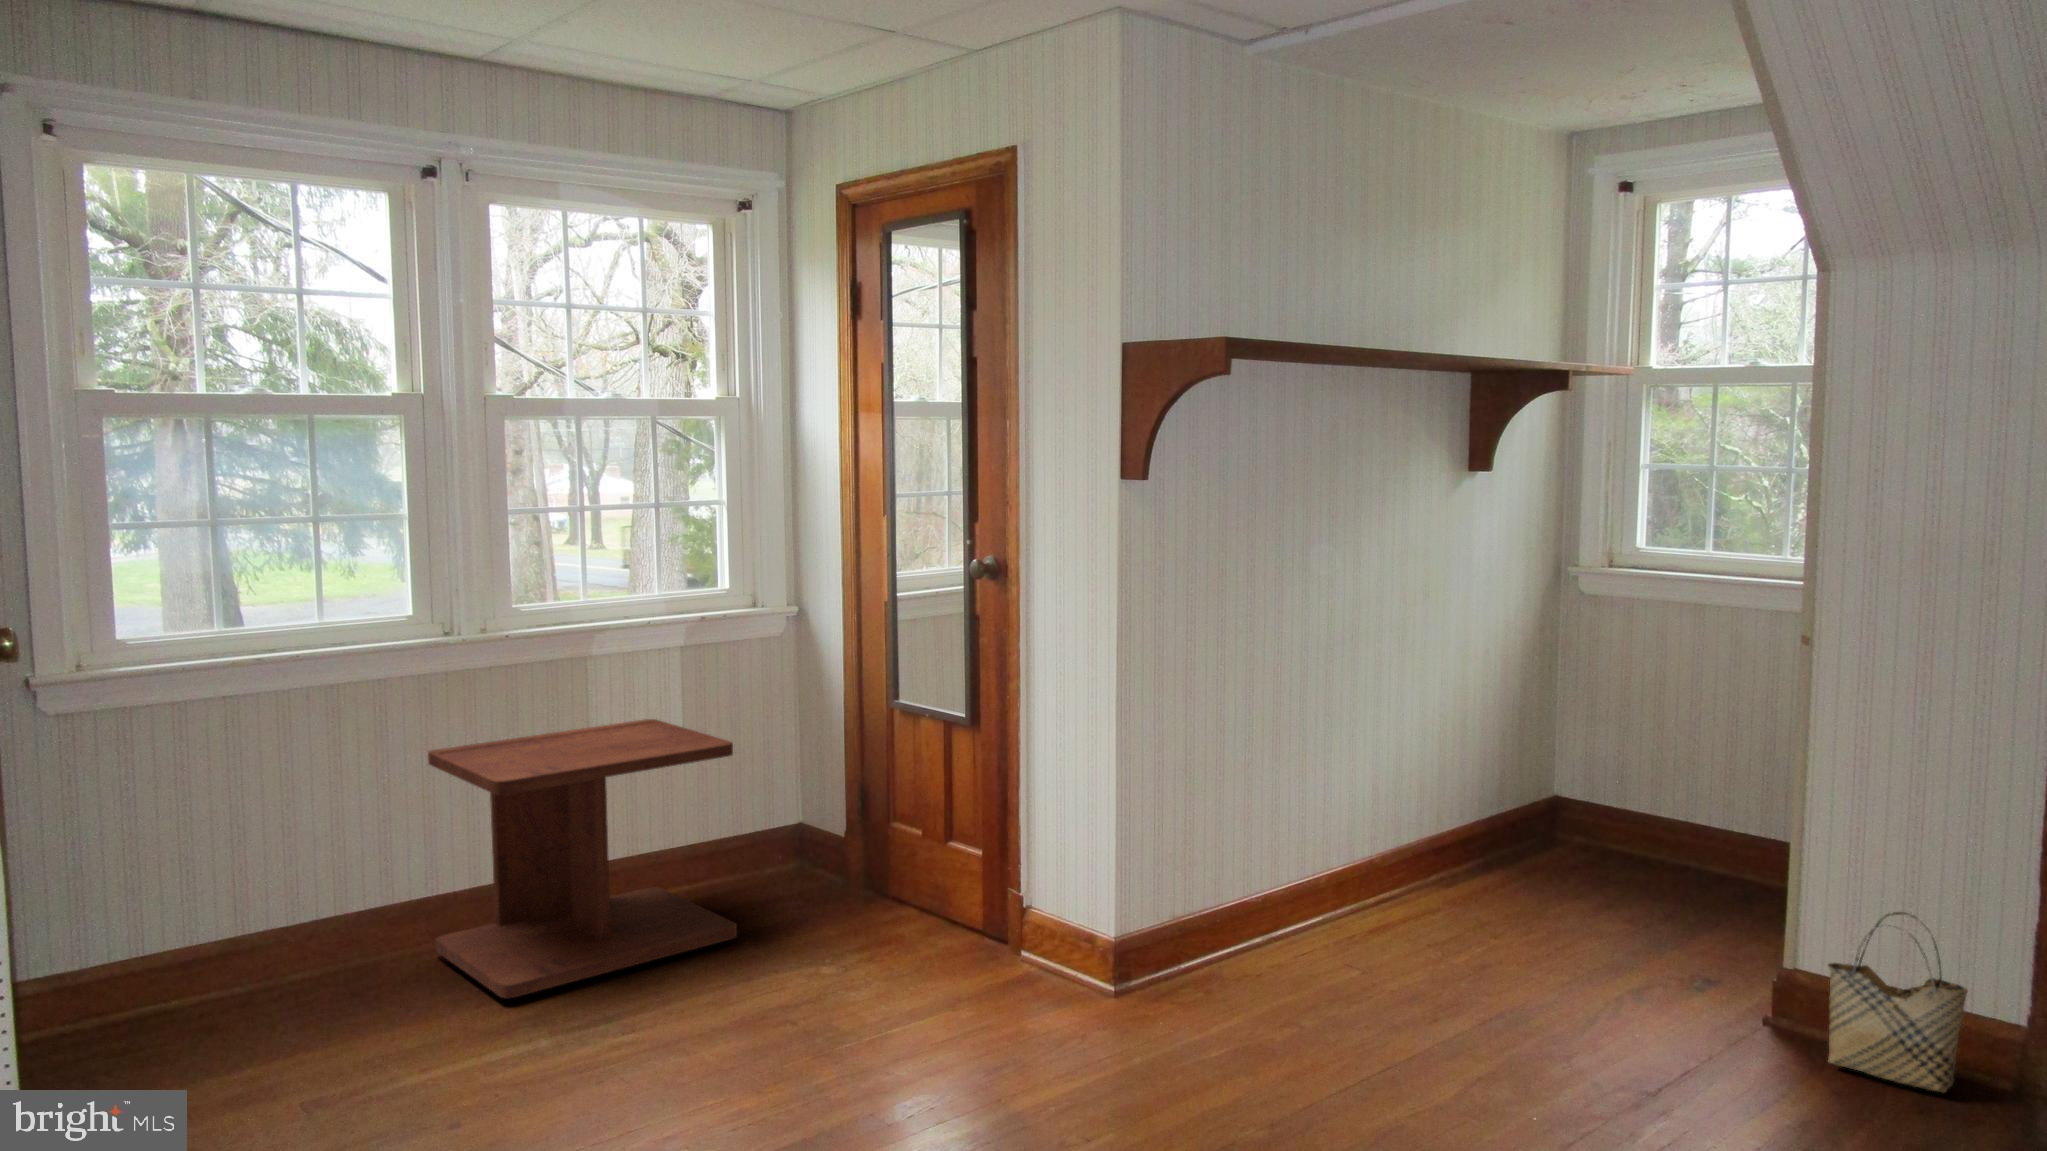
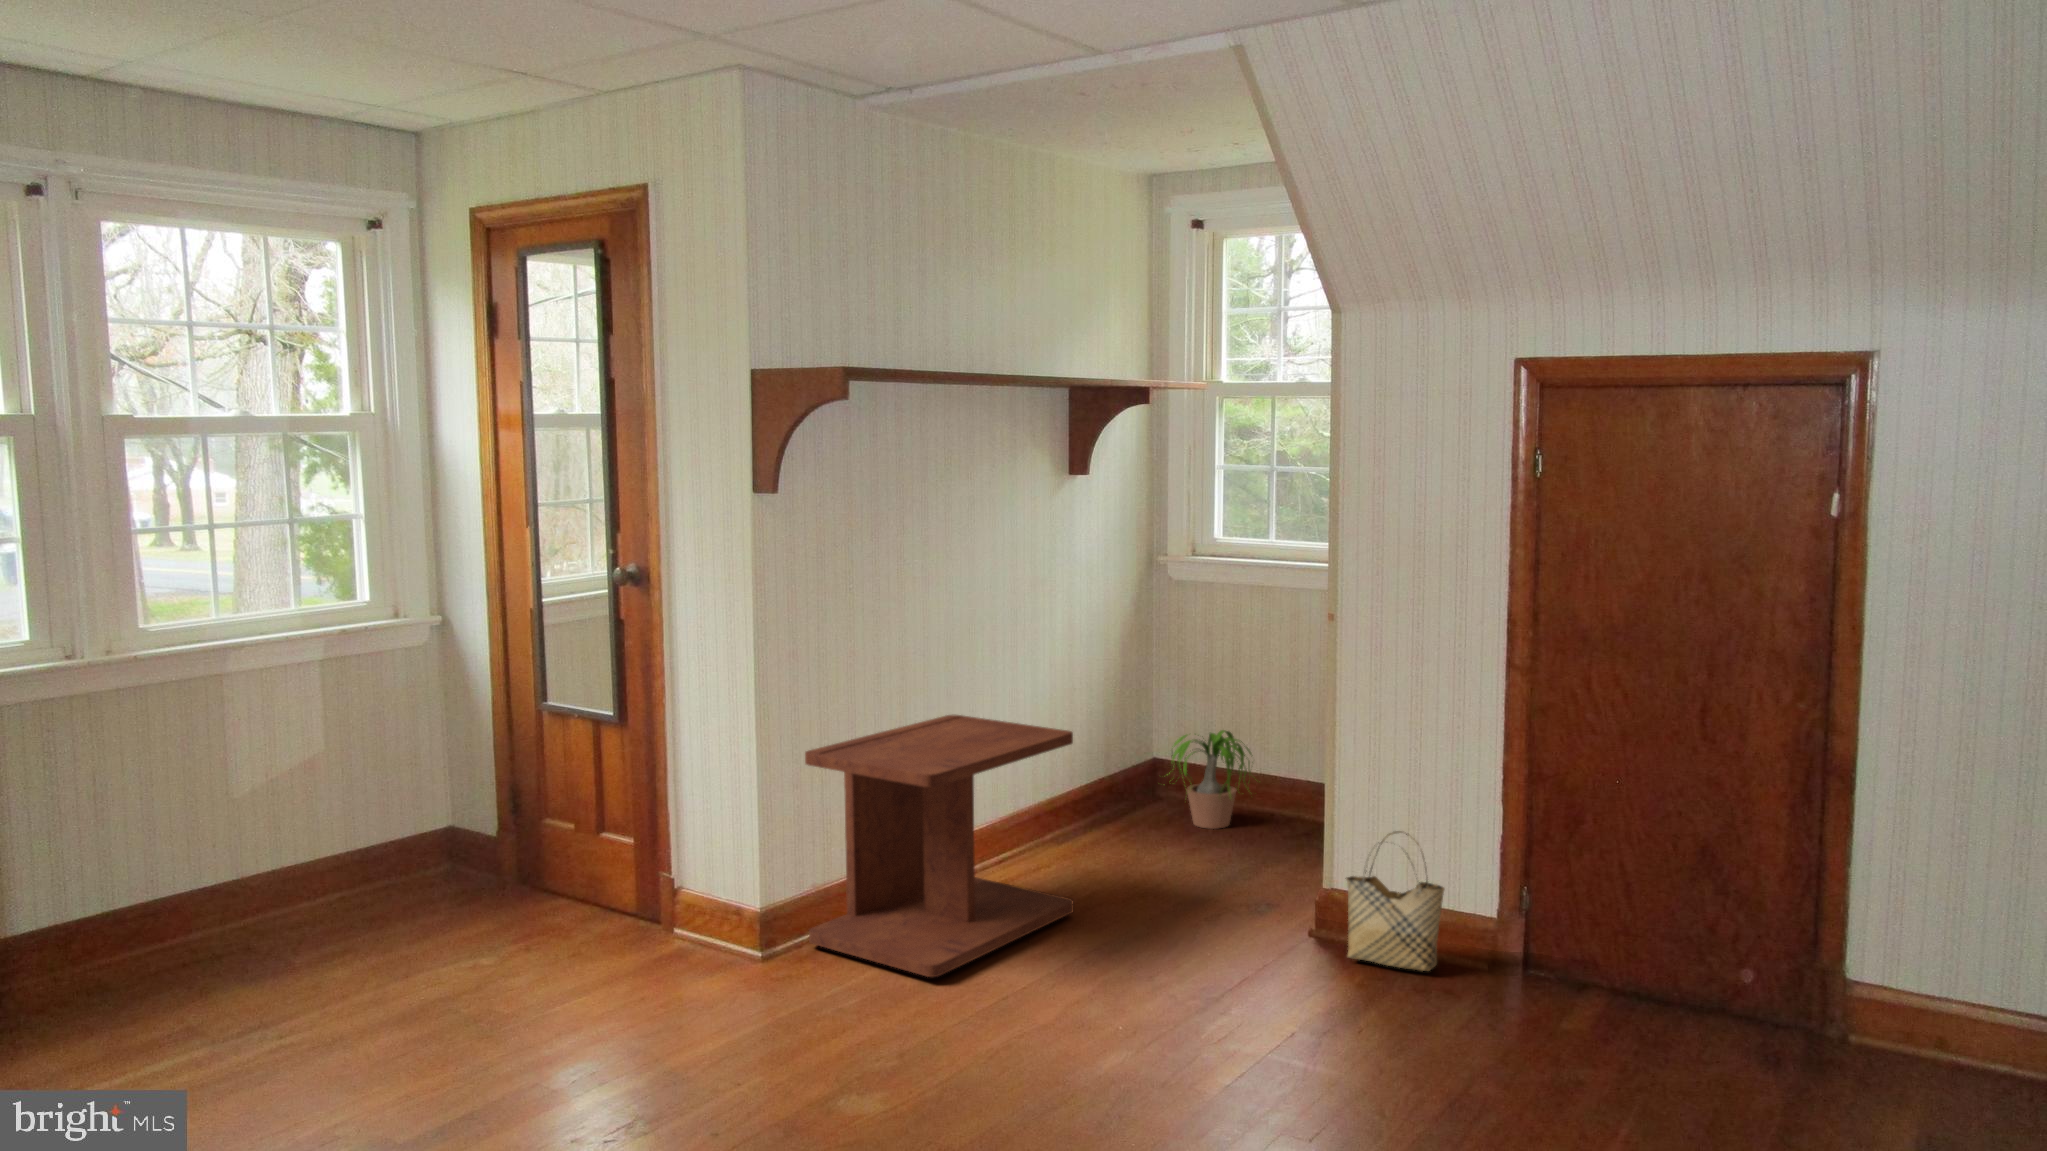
side table: present [428,719,737,998] -> present [805,715,1074,977]
potted plant: none [1557,768,1698,882] -> present [1169,730,1251,829]

